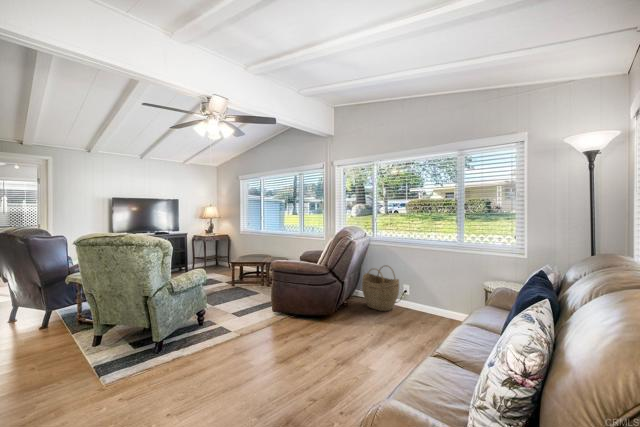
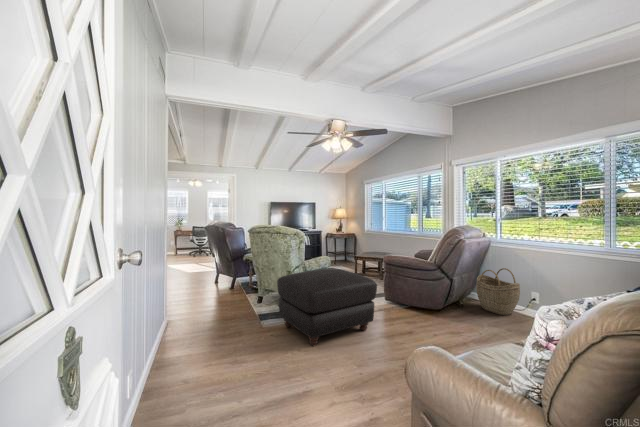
ottoman: none [131,285,269,397] -> present [277,269,377,346]

